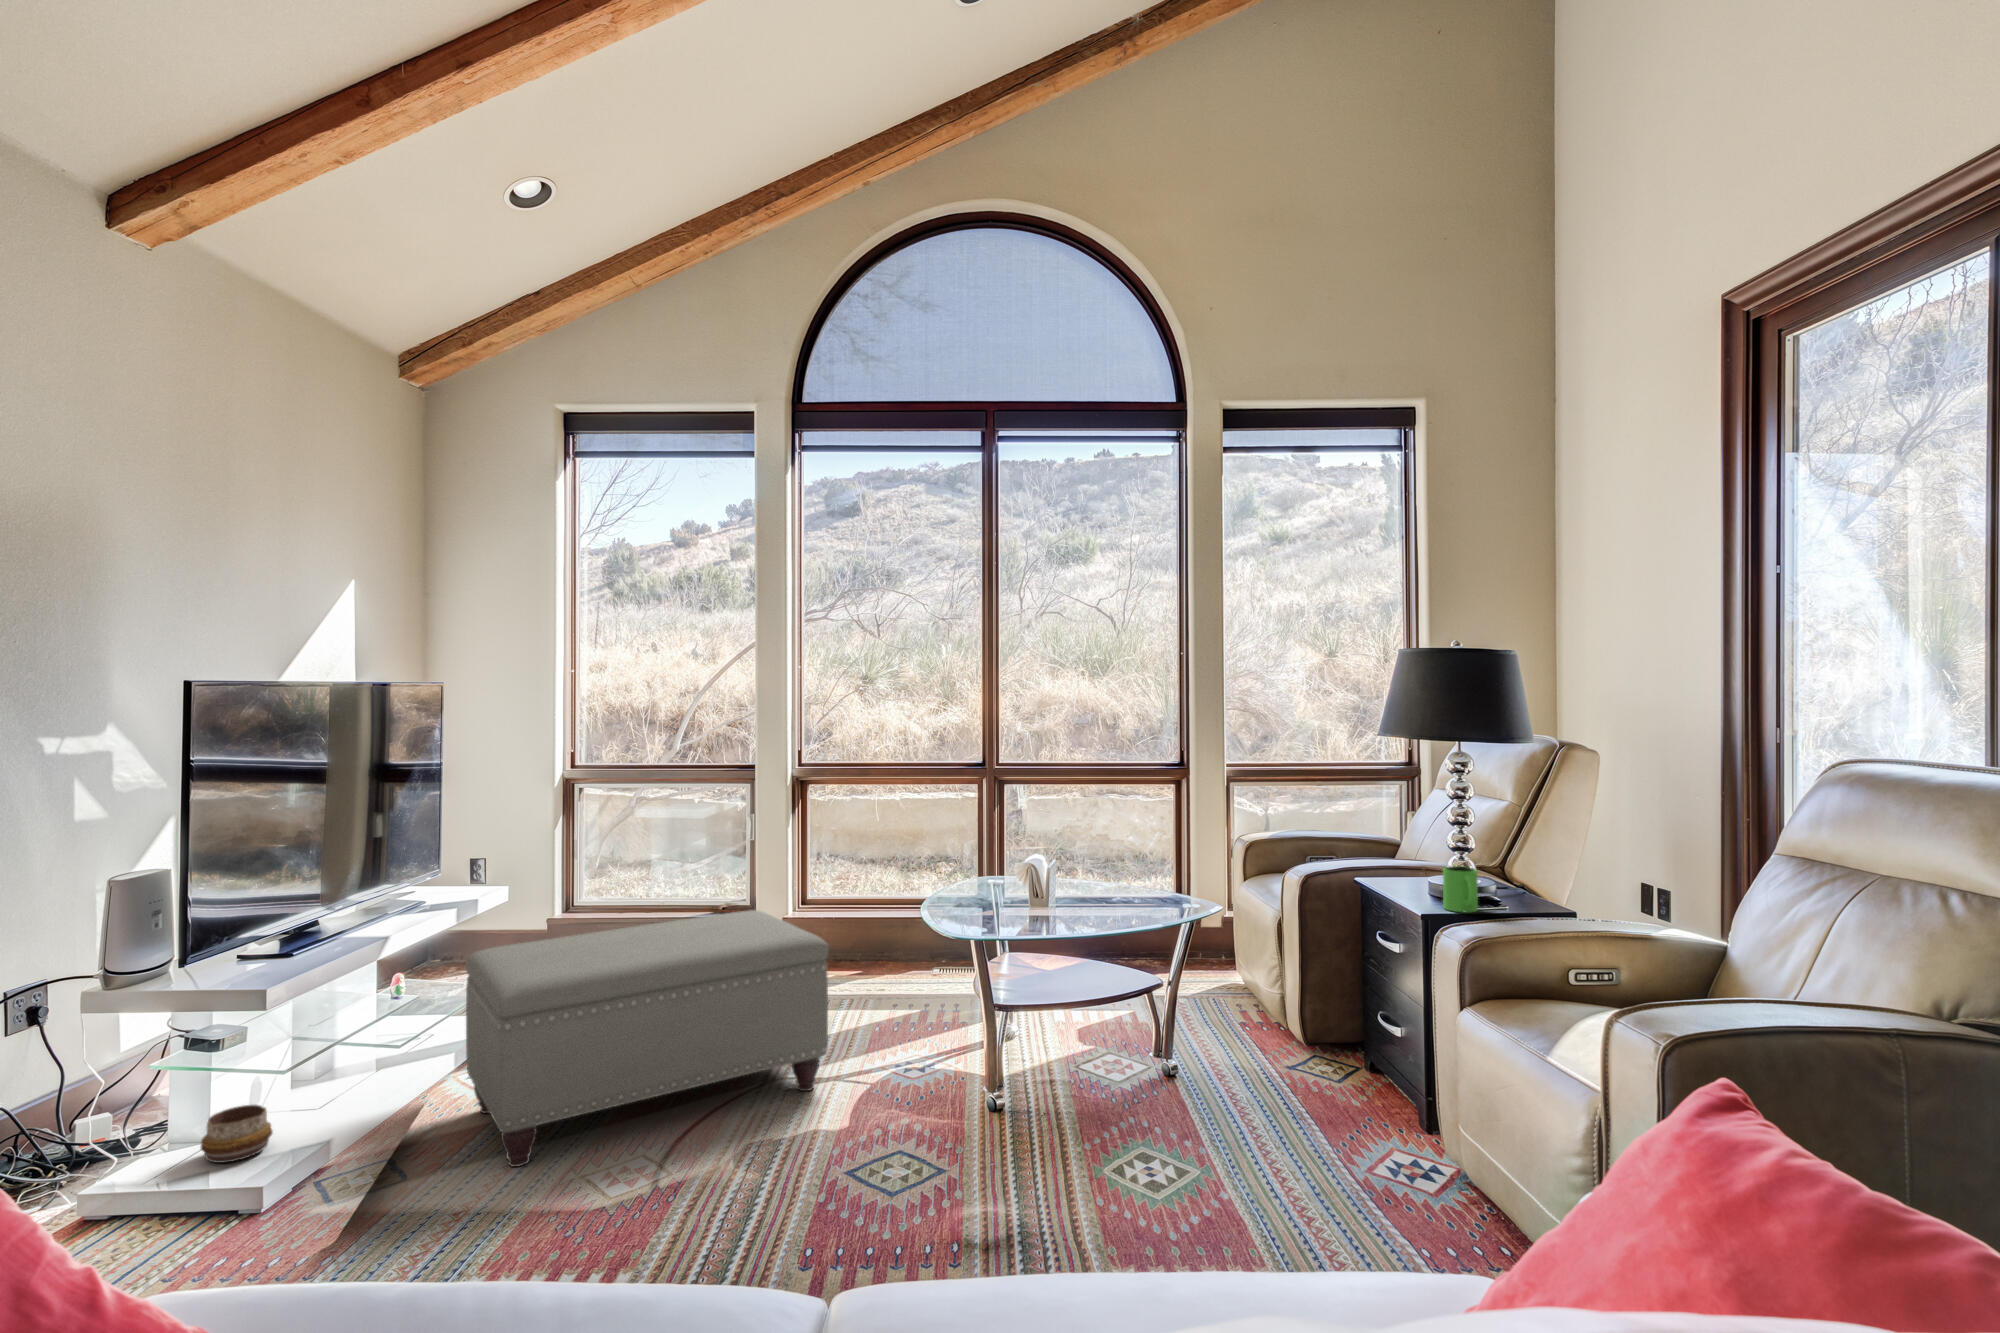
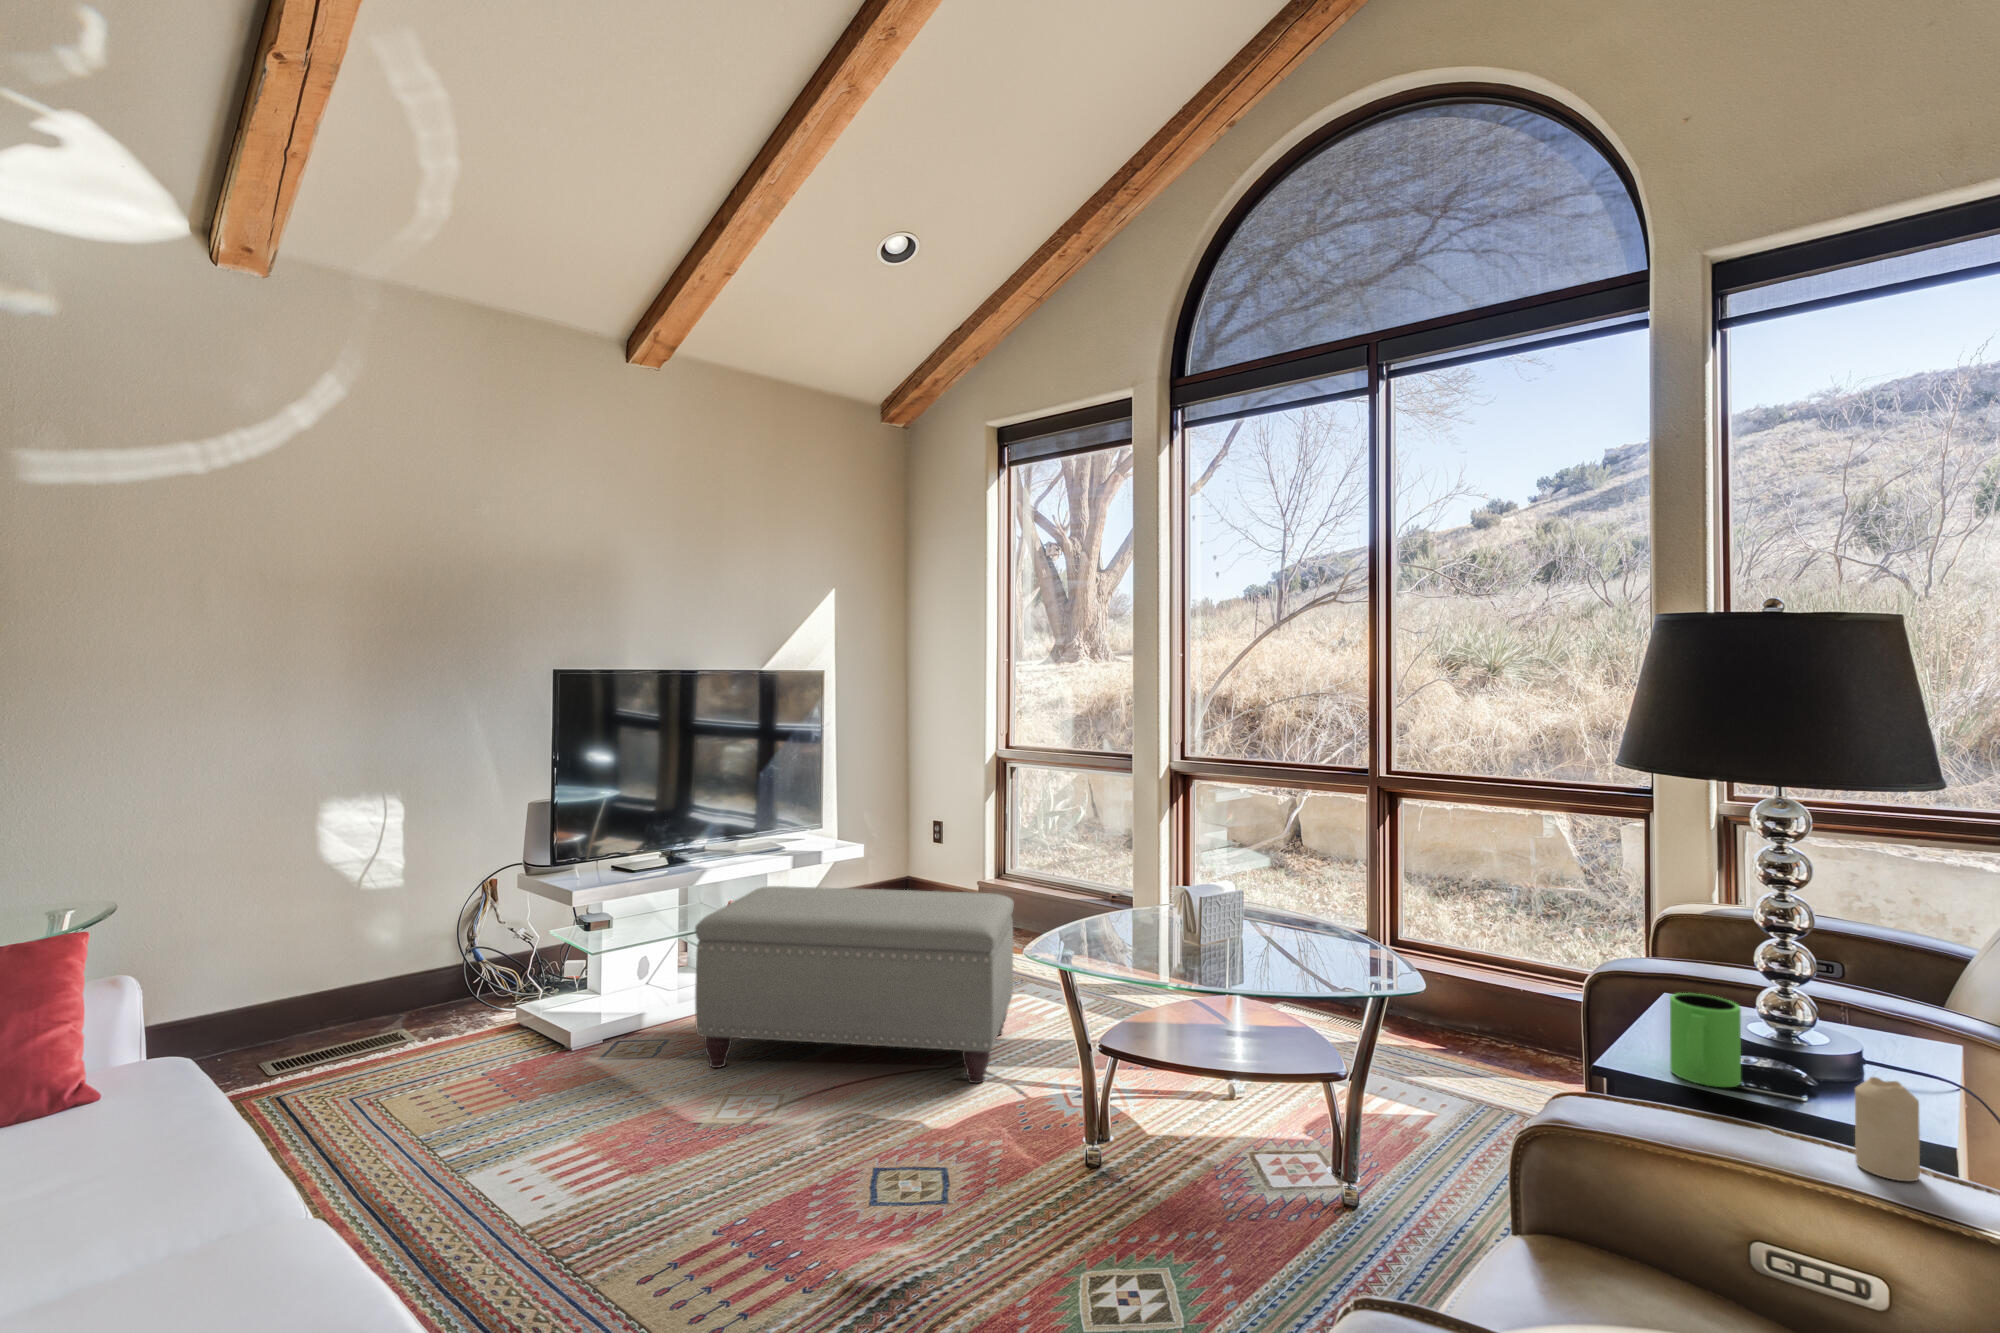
candle: none [1564,884,1590,928] -> present [1855,1077,1920,1181]
decorative bowl: present [201,1105,273,1163] -> none [570,968,615,1006]

